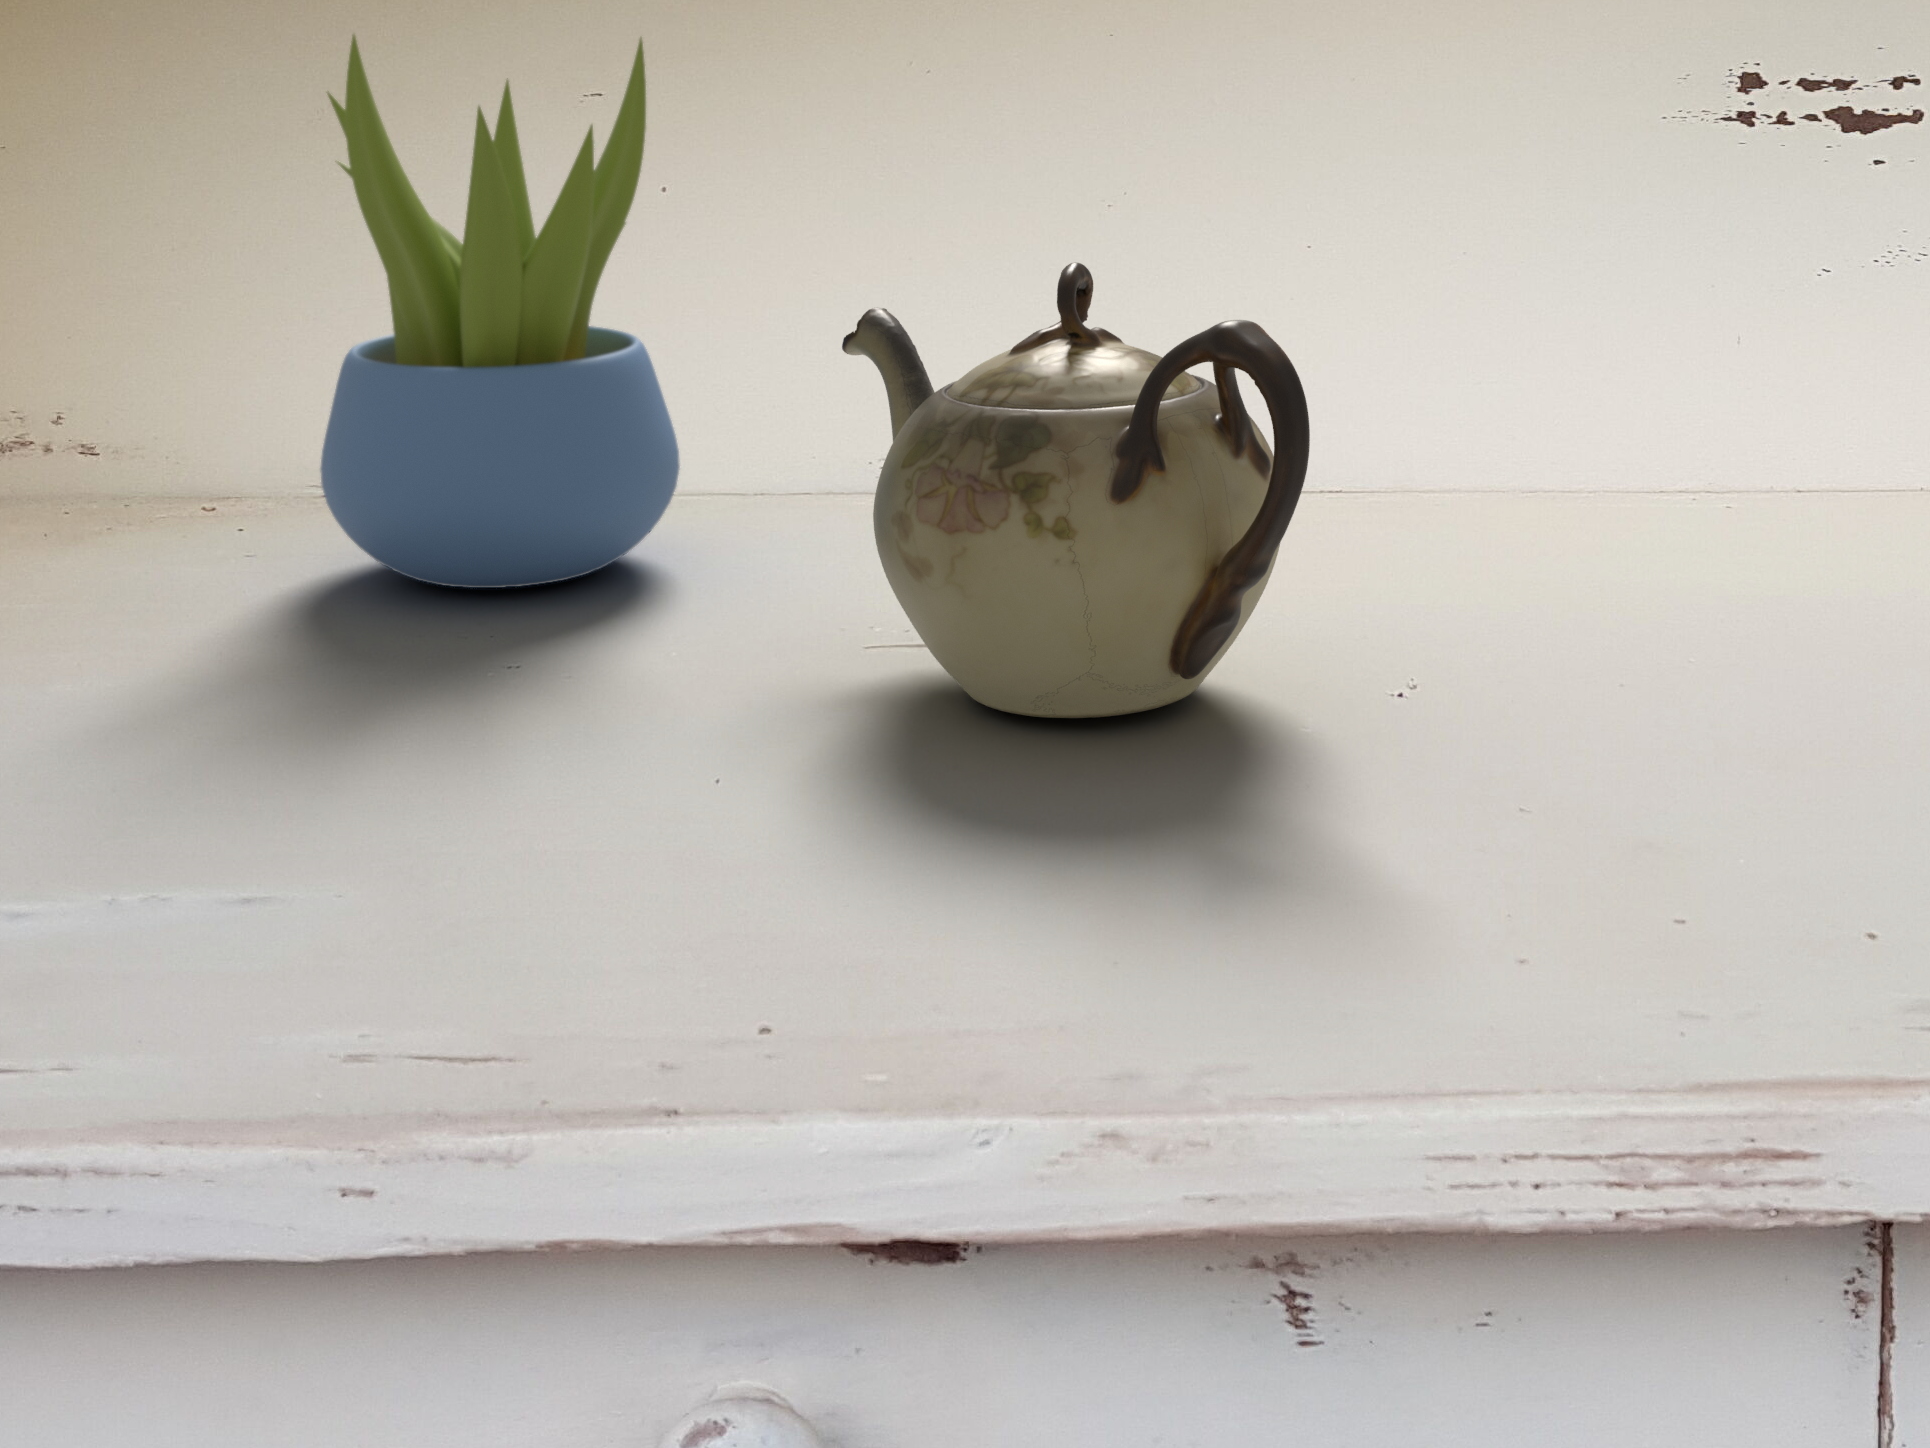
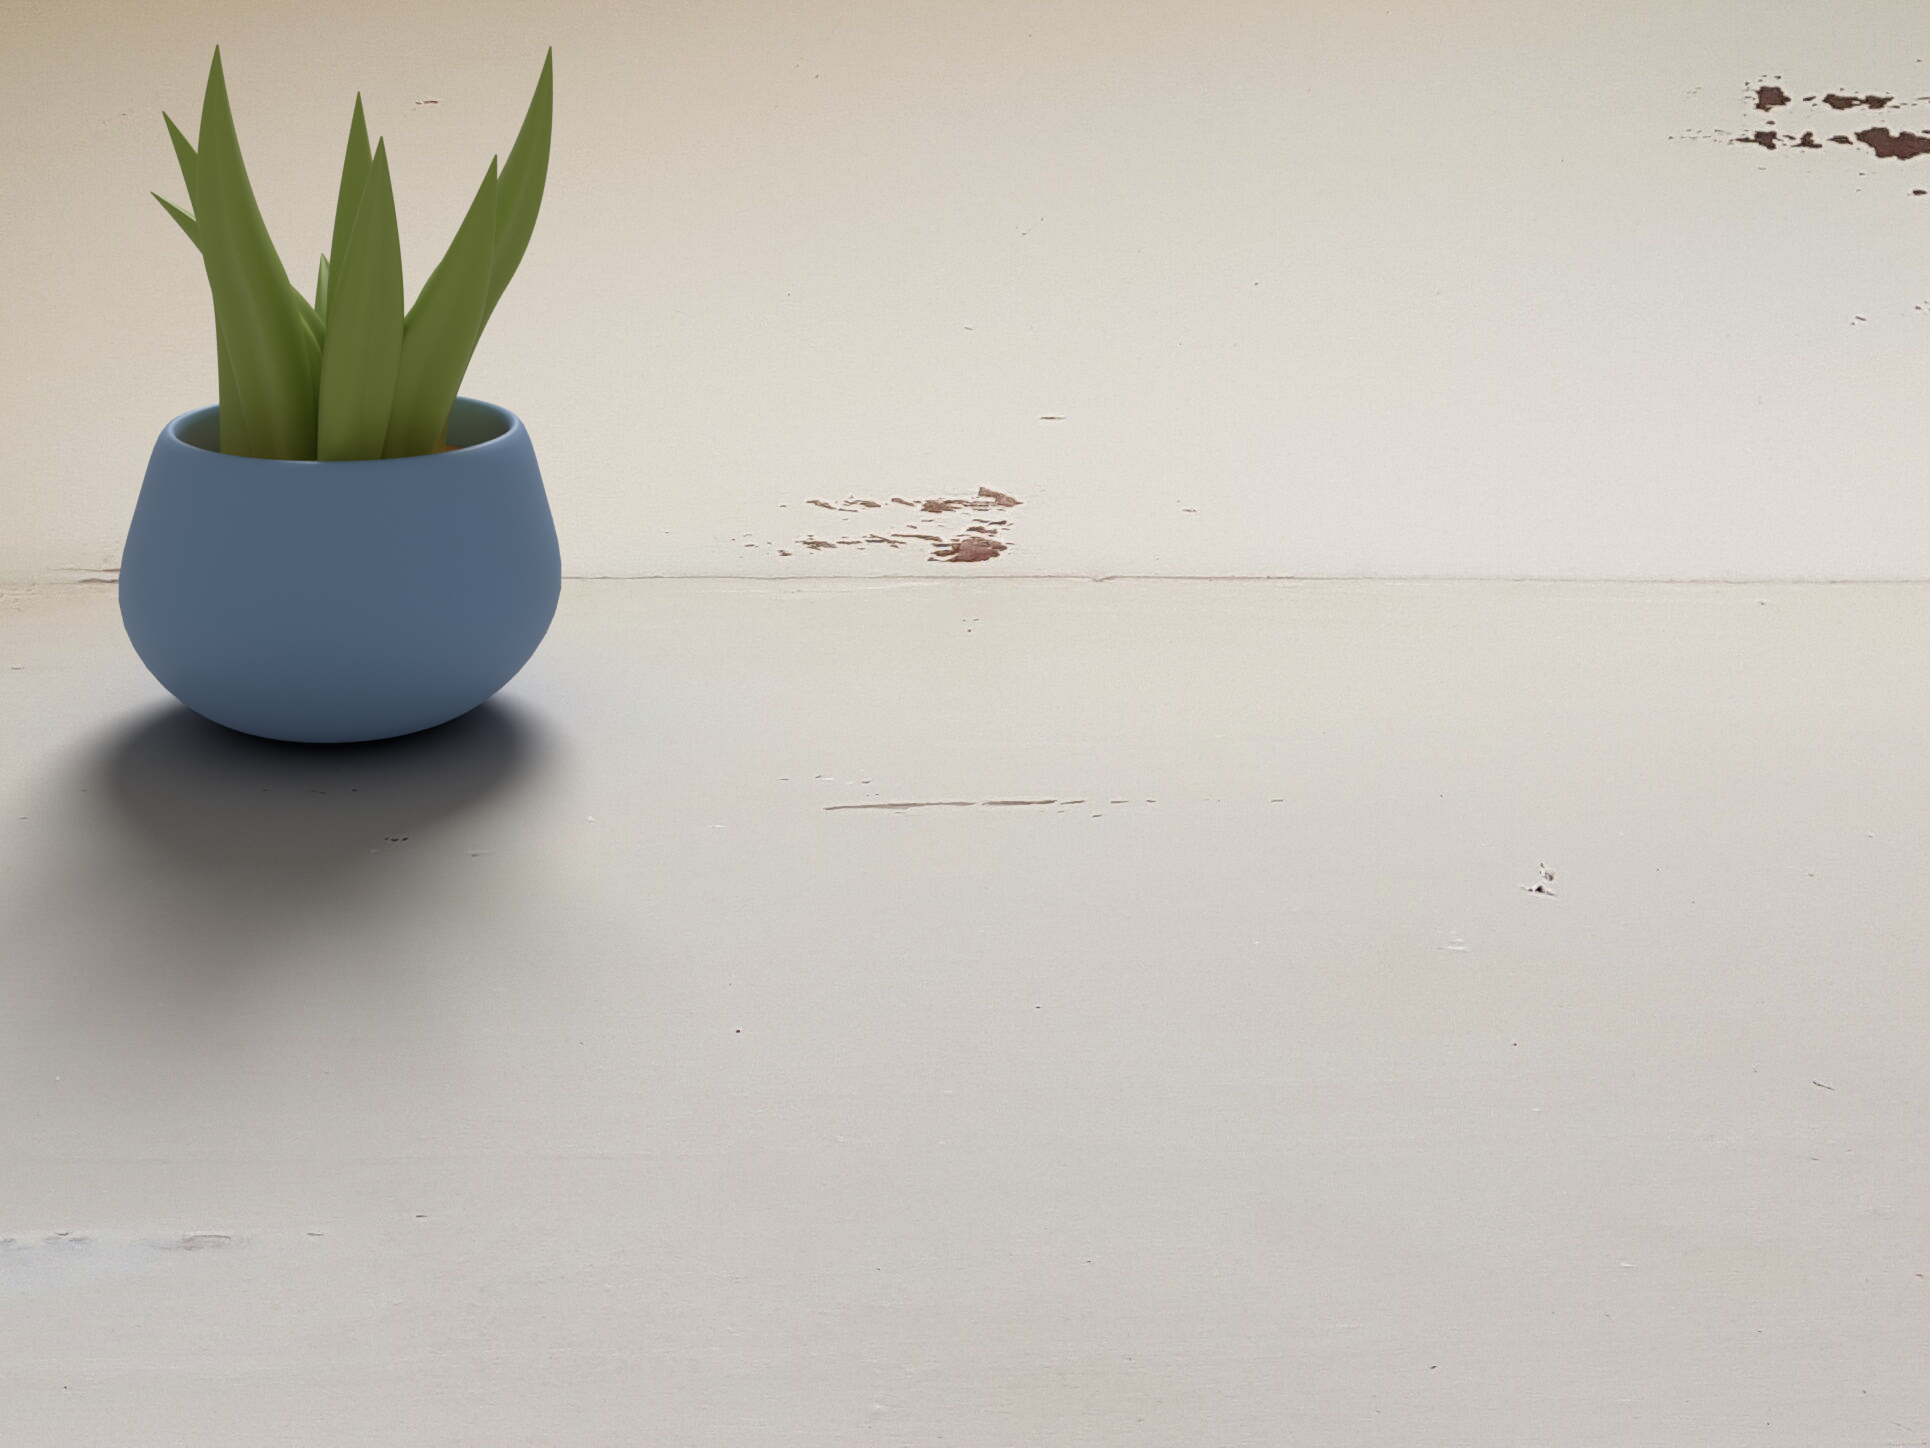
teapot: present [842,262,1310,718] -> none [814,348,1550,965]

